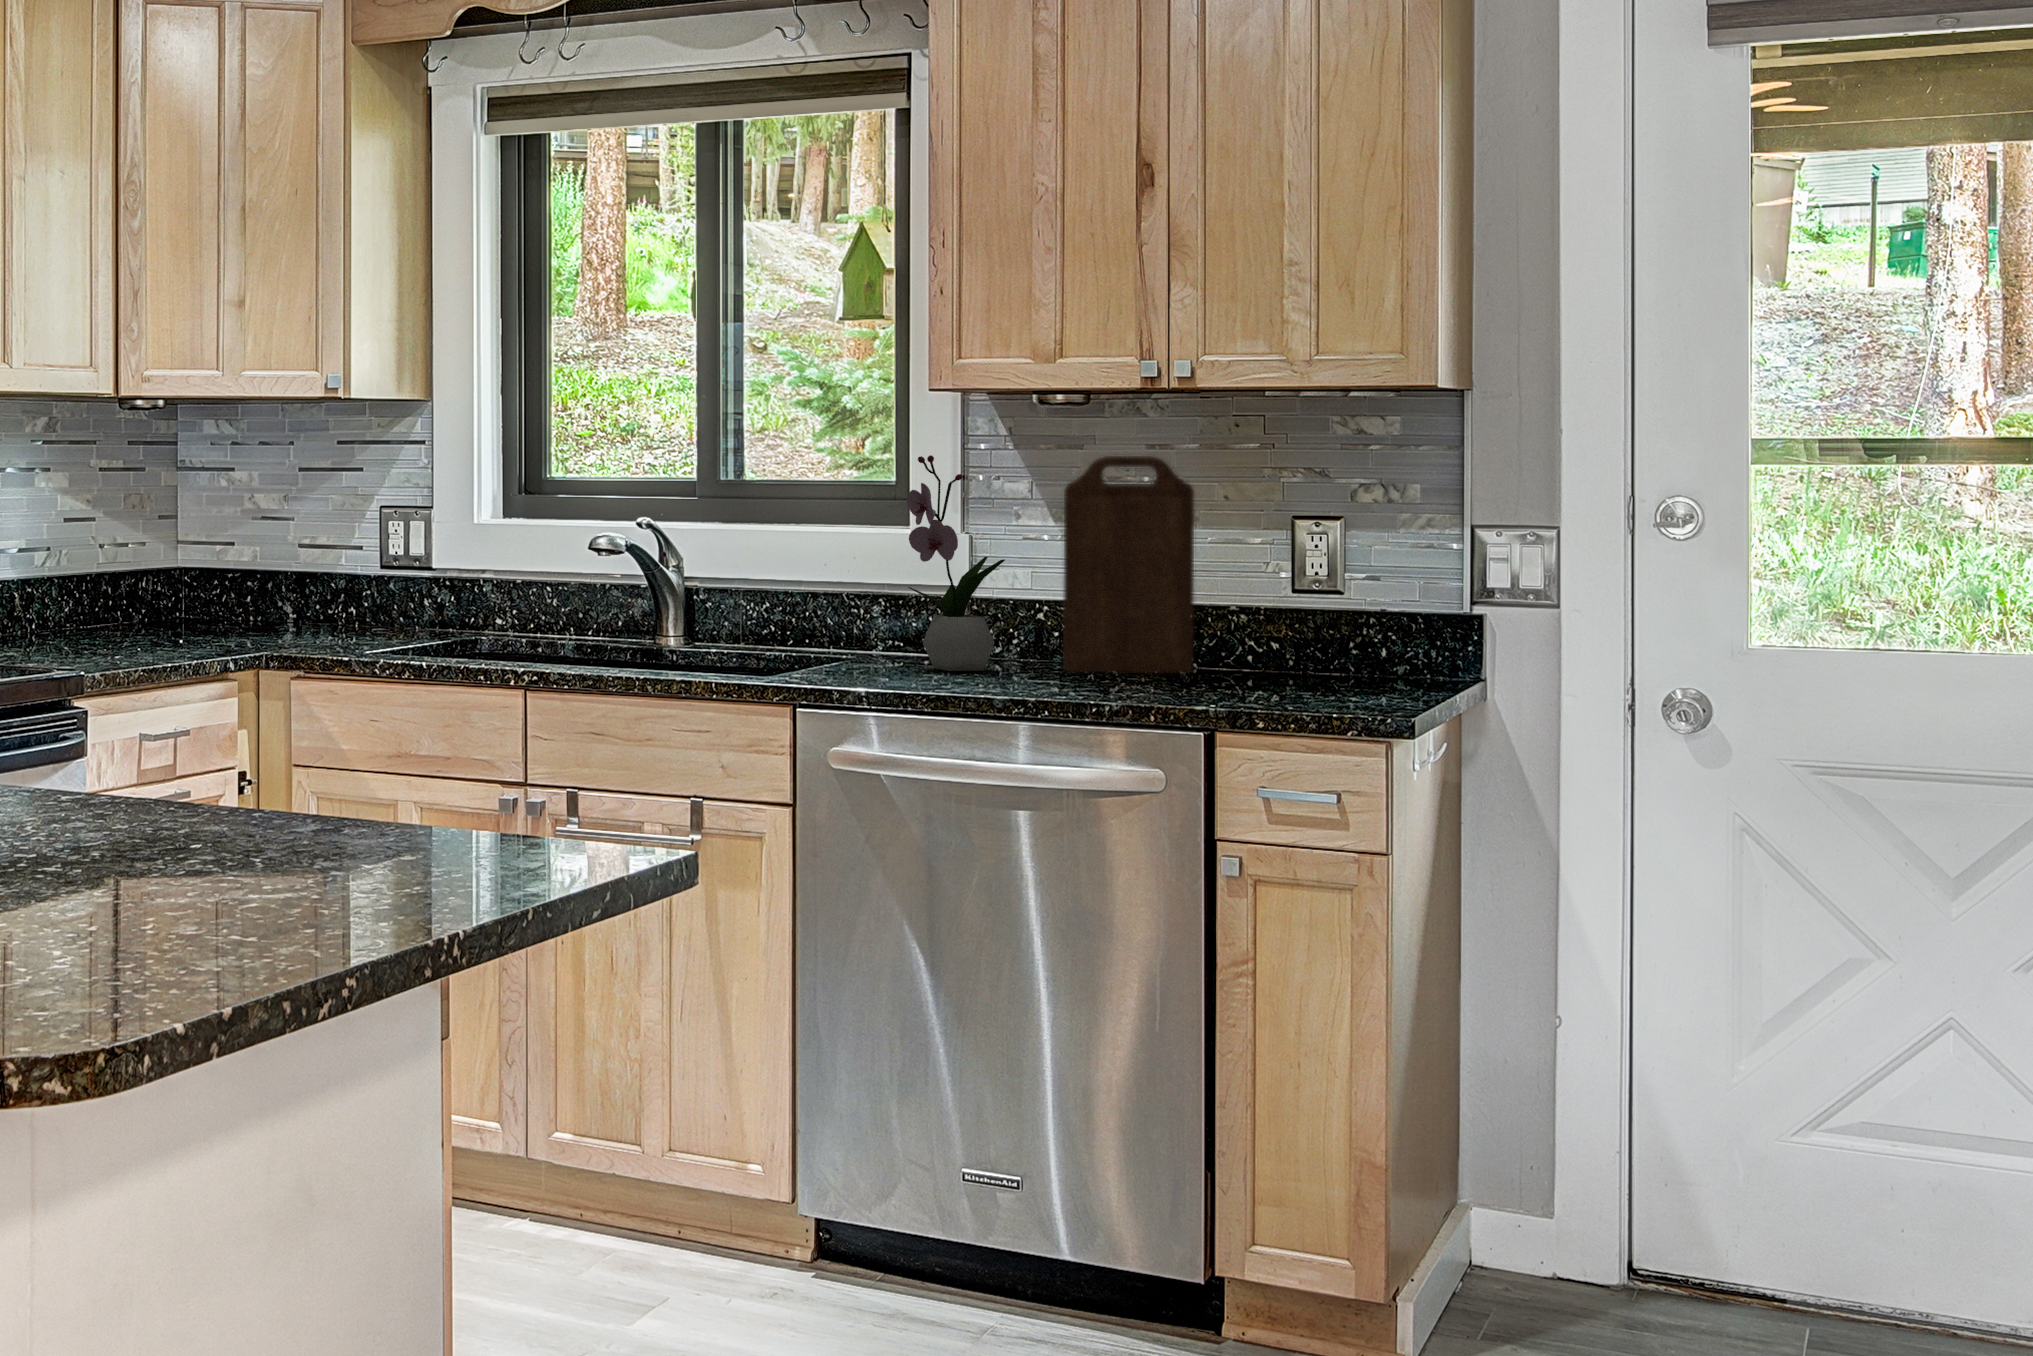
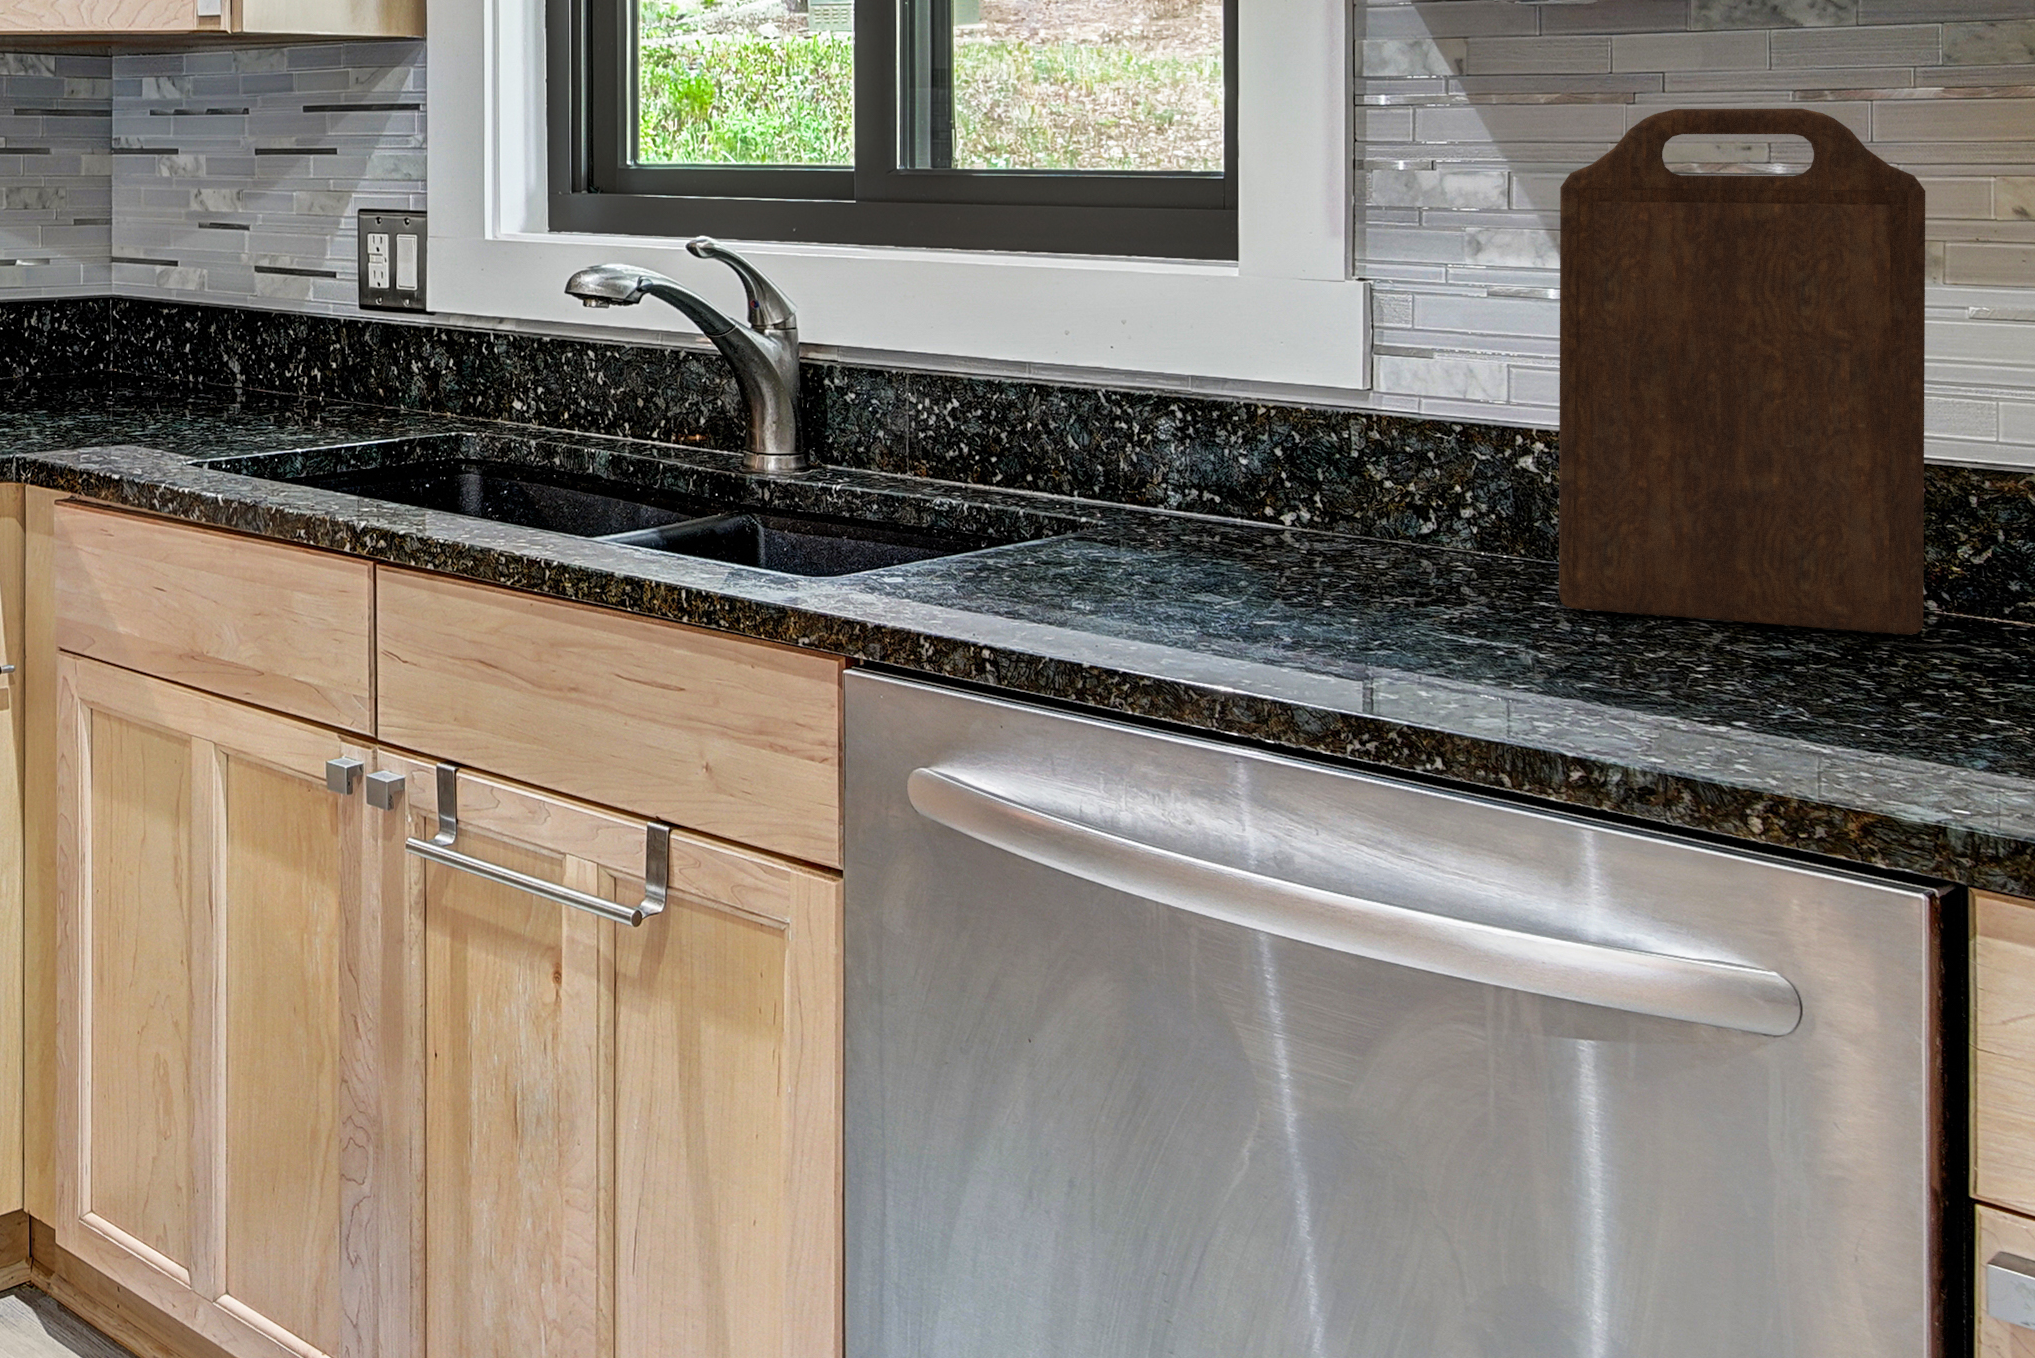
flower arrangement: present [907,455,1005,671] -> none [1173,112,1404,591]

